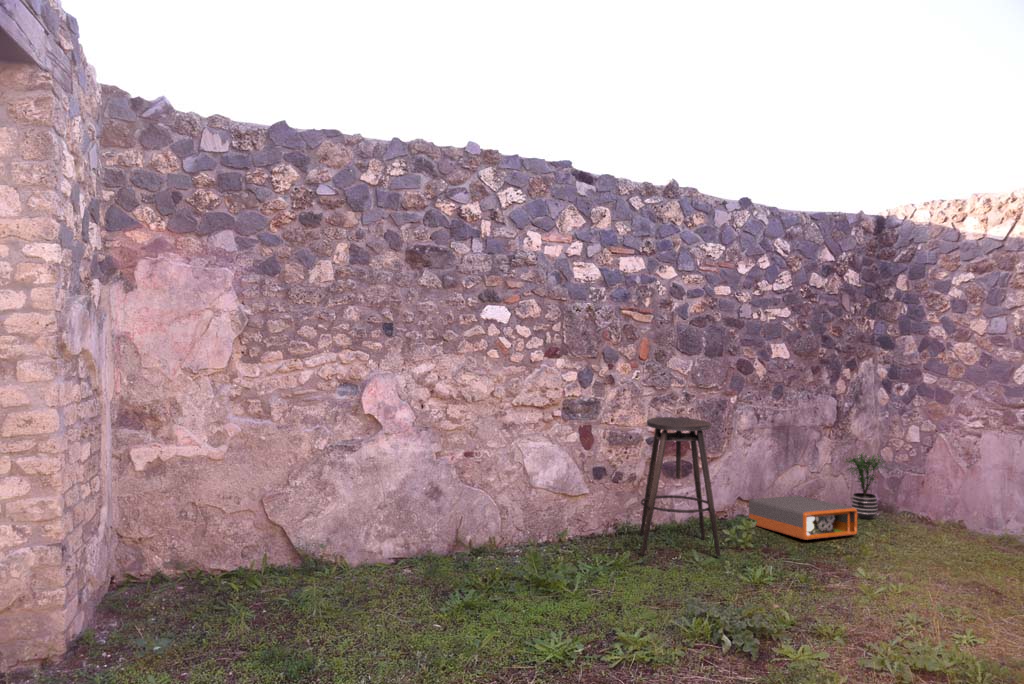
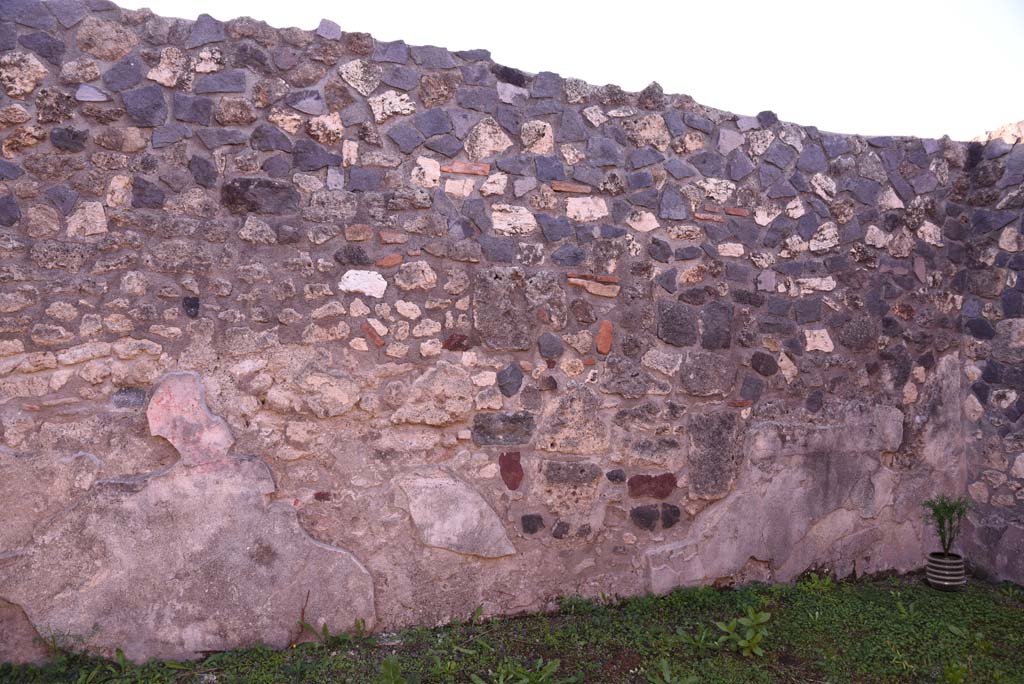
stool: present [640,417,721,556] -> none [582,440,704,654]
storage box: present [749,496,857,540] -> none [766,556,925,627]

